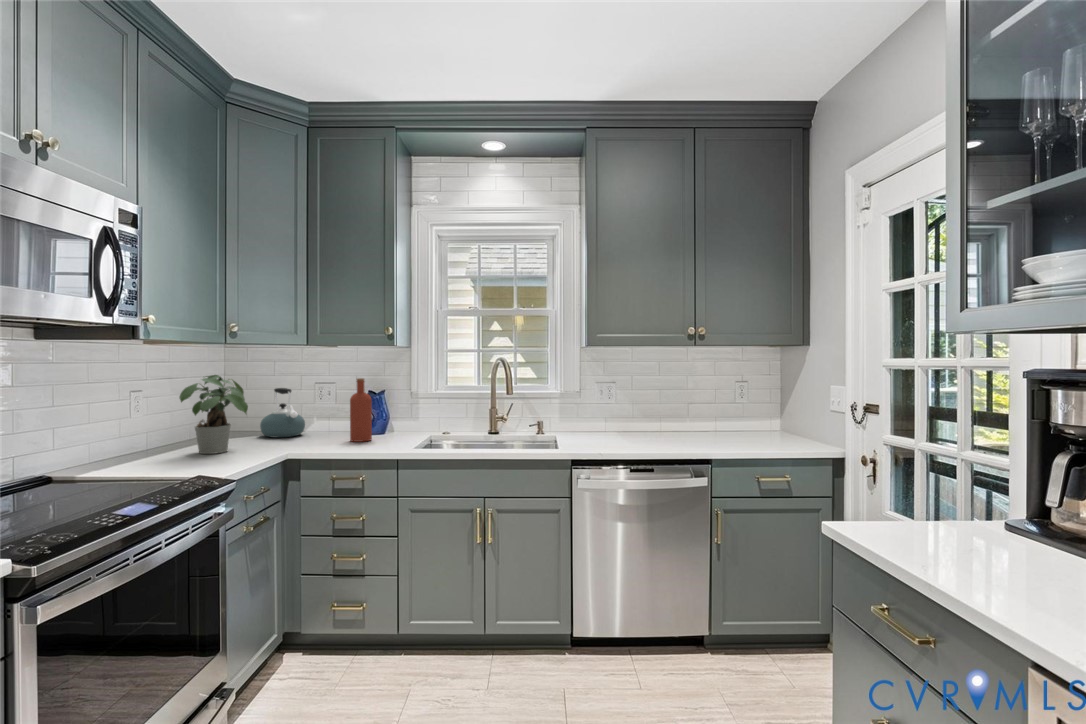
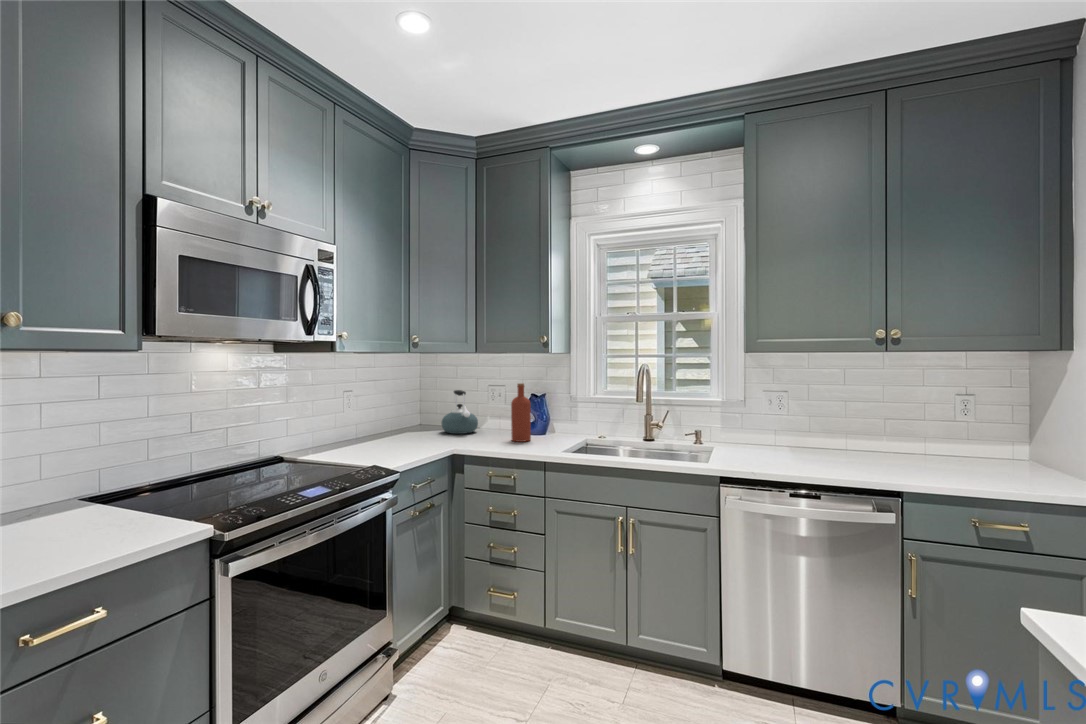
potted plant: present [179,375,248,454] -> none [371,380,424,446]

